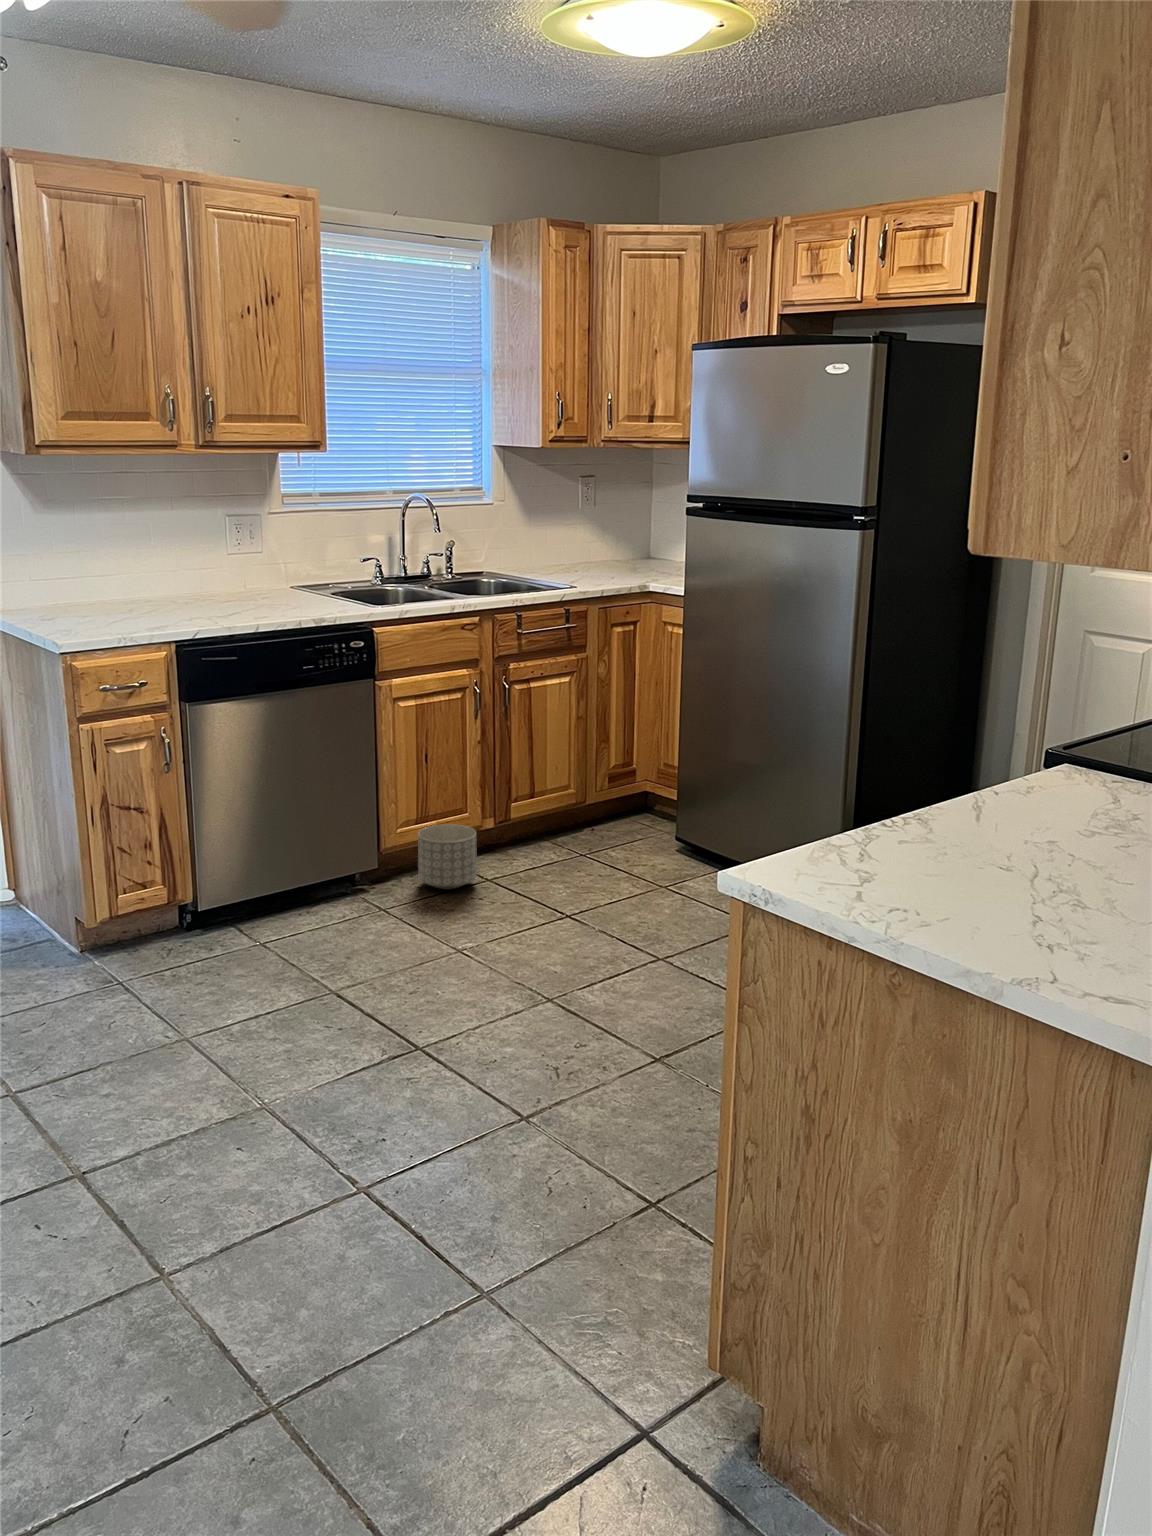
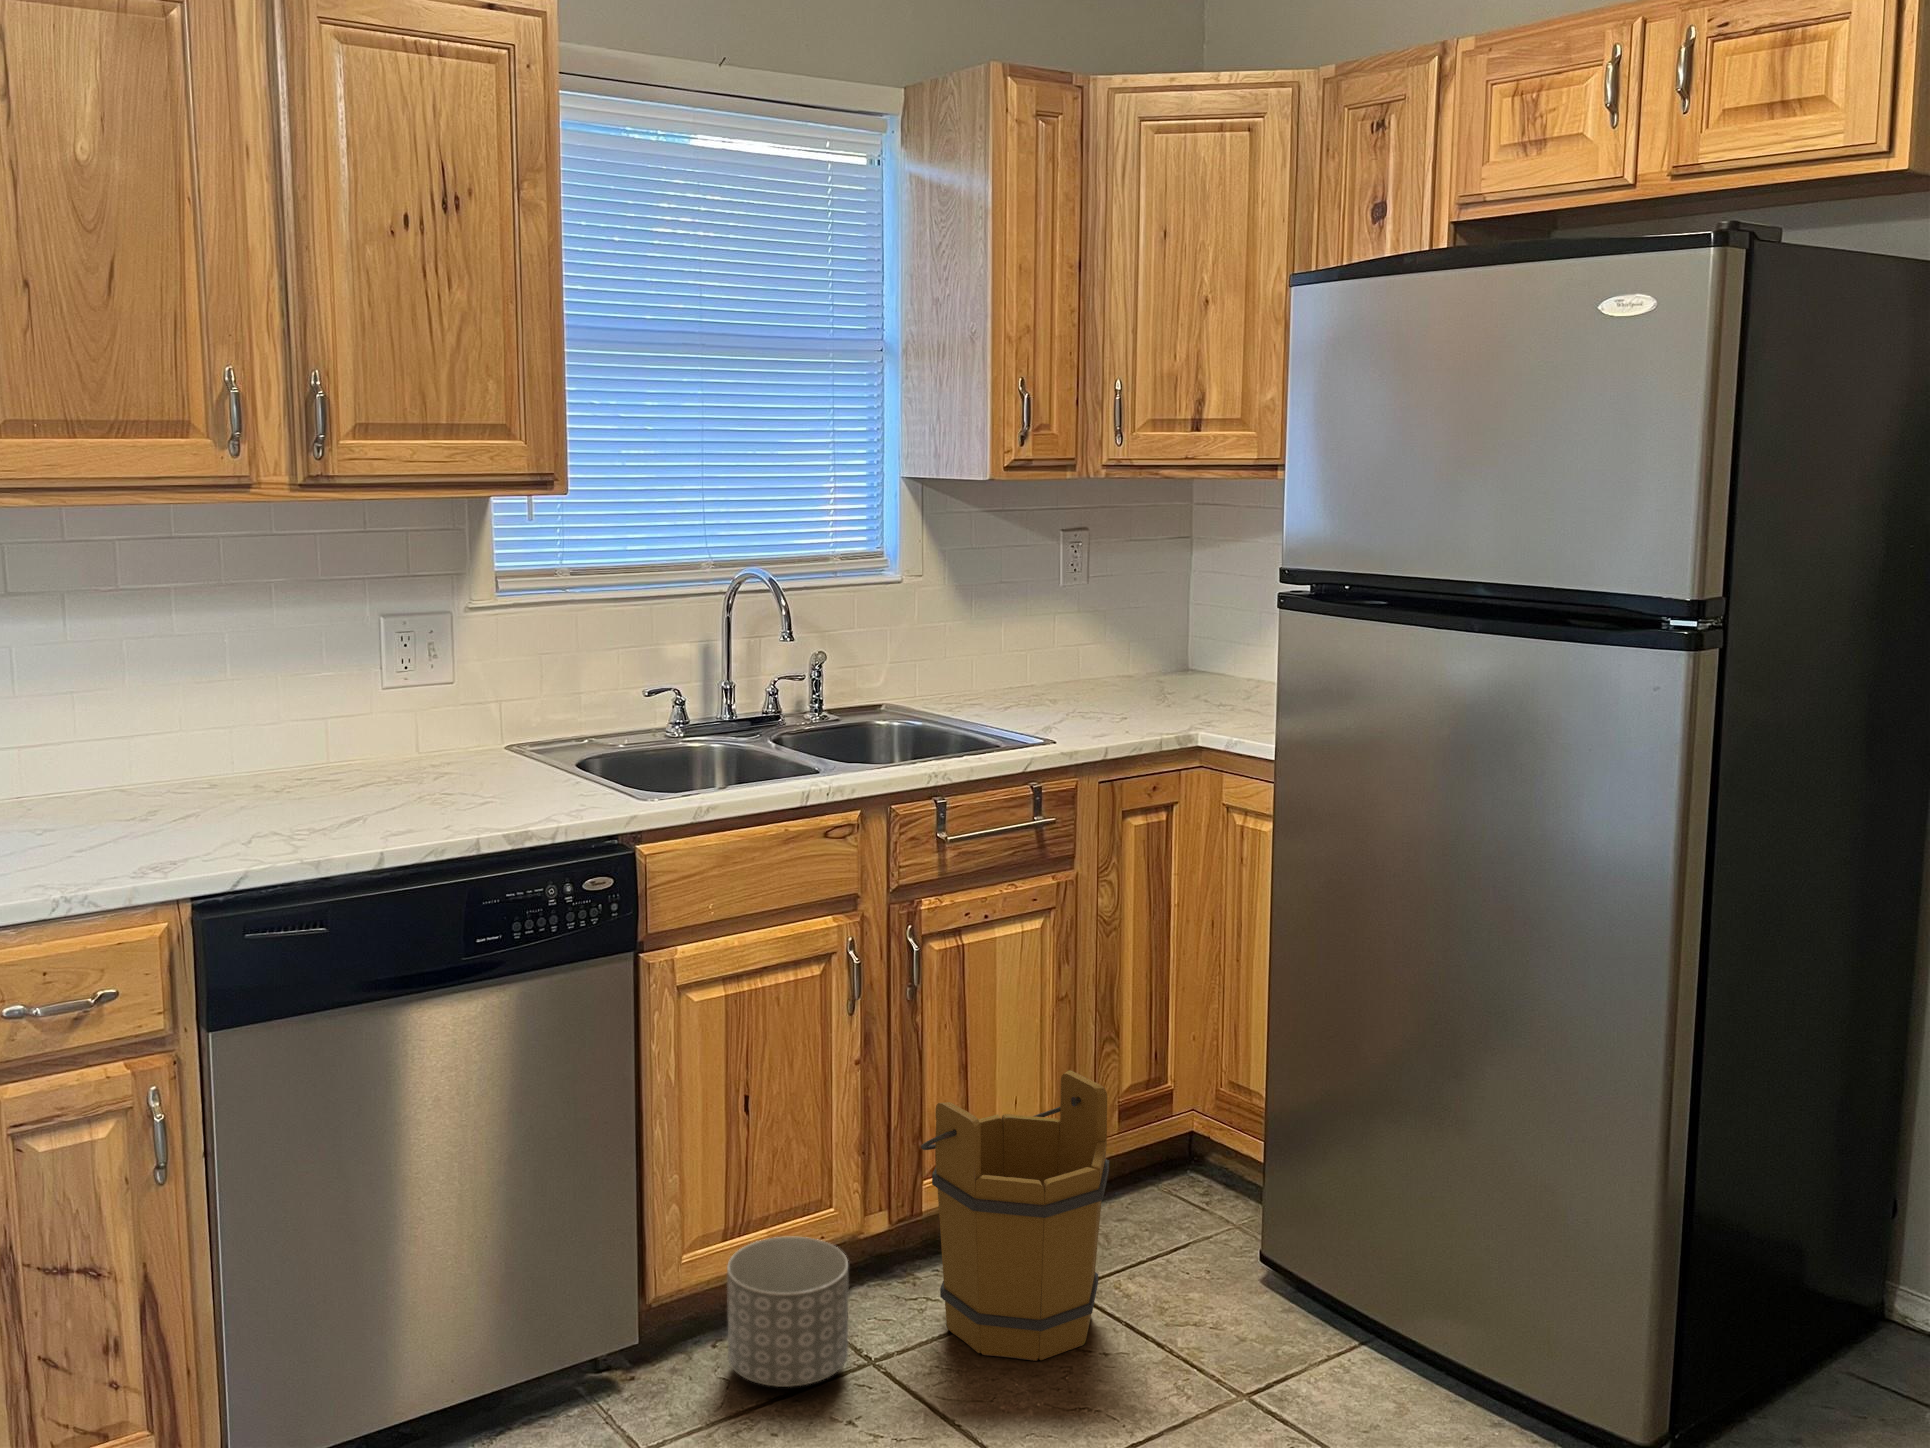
bucket: none [510,747,602,880] -> present [921,1070,1109,1361]

